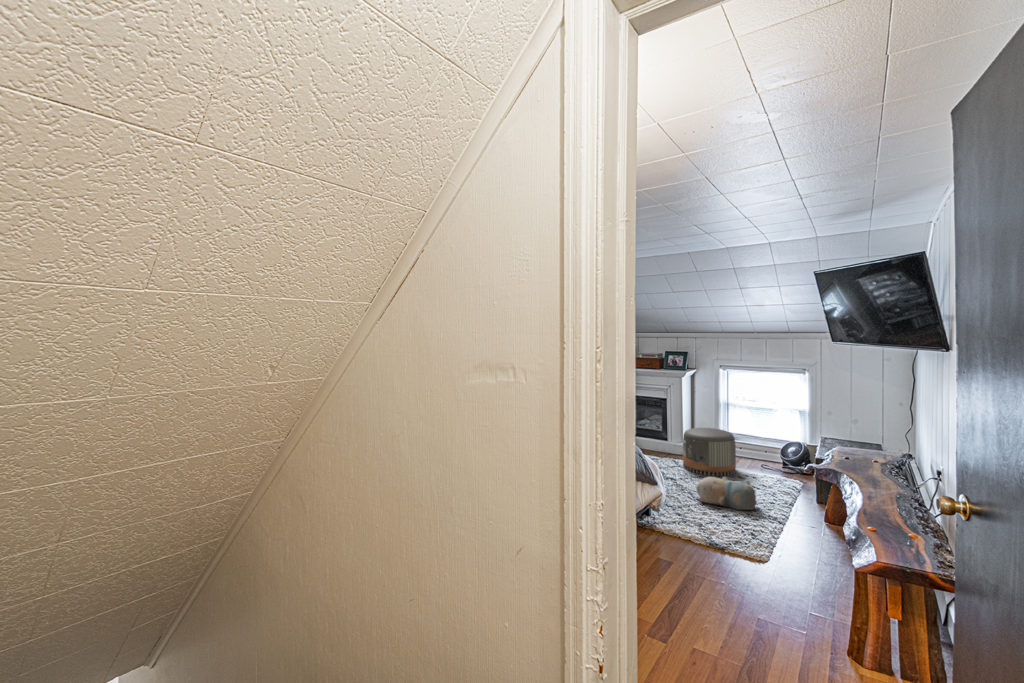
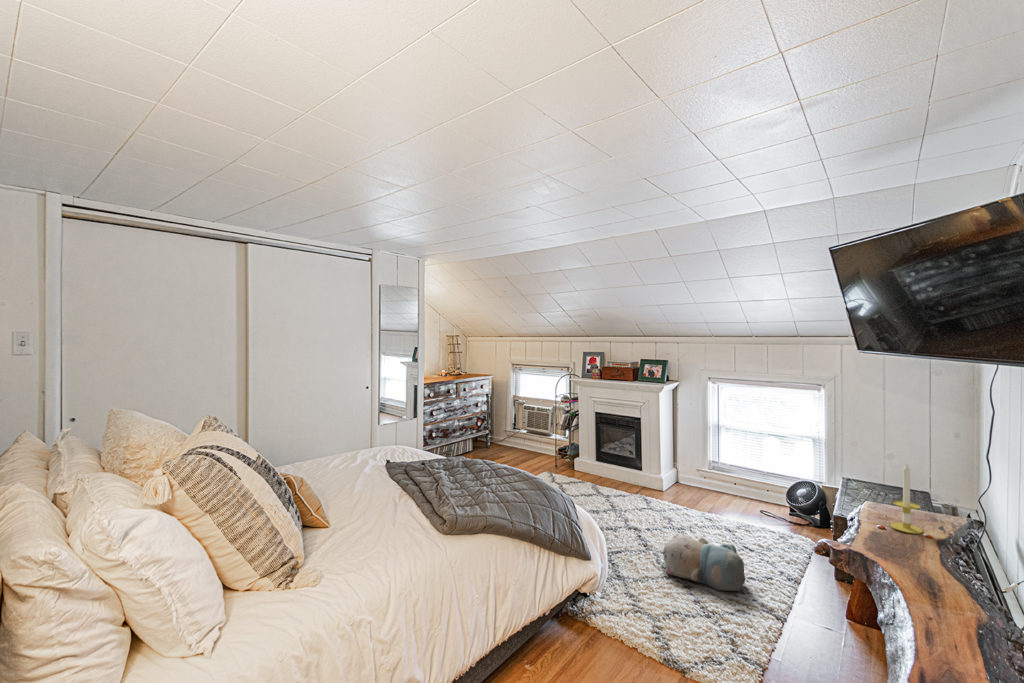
candle: none [853,412,873,456] -> present [891,463,923,534]
pouf: present [683,428,736,476] -> none [656,459,724,527]

